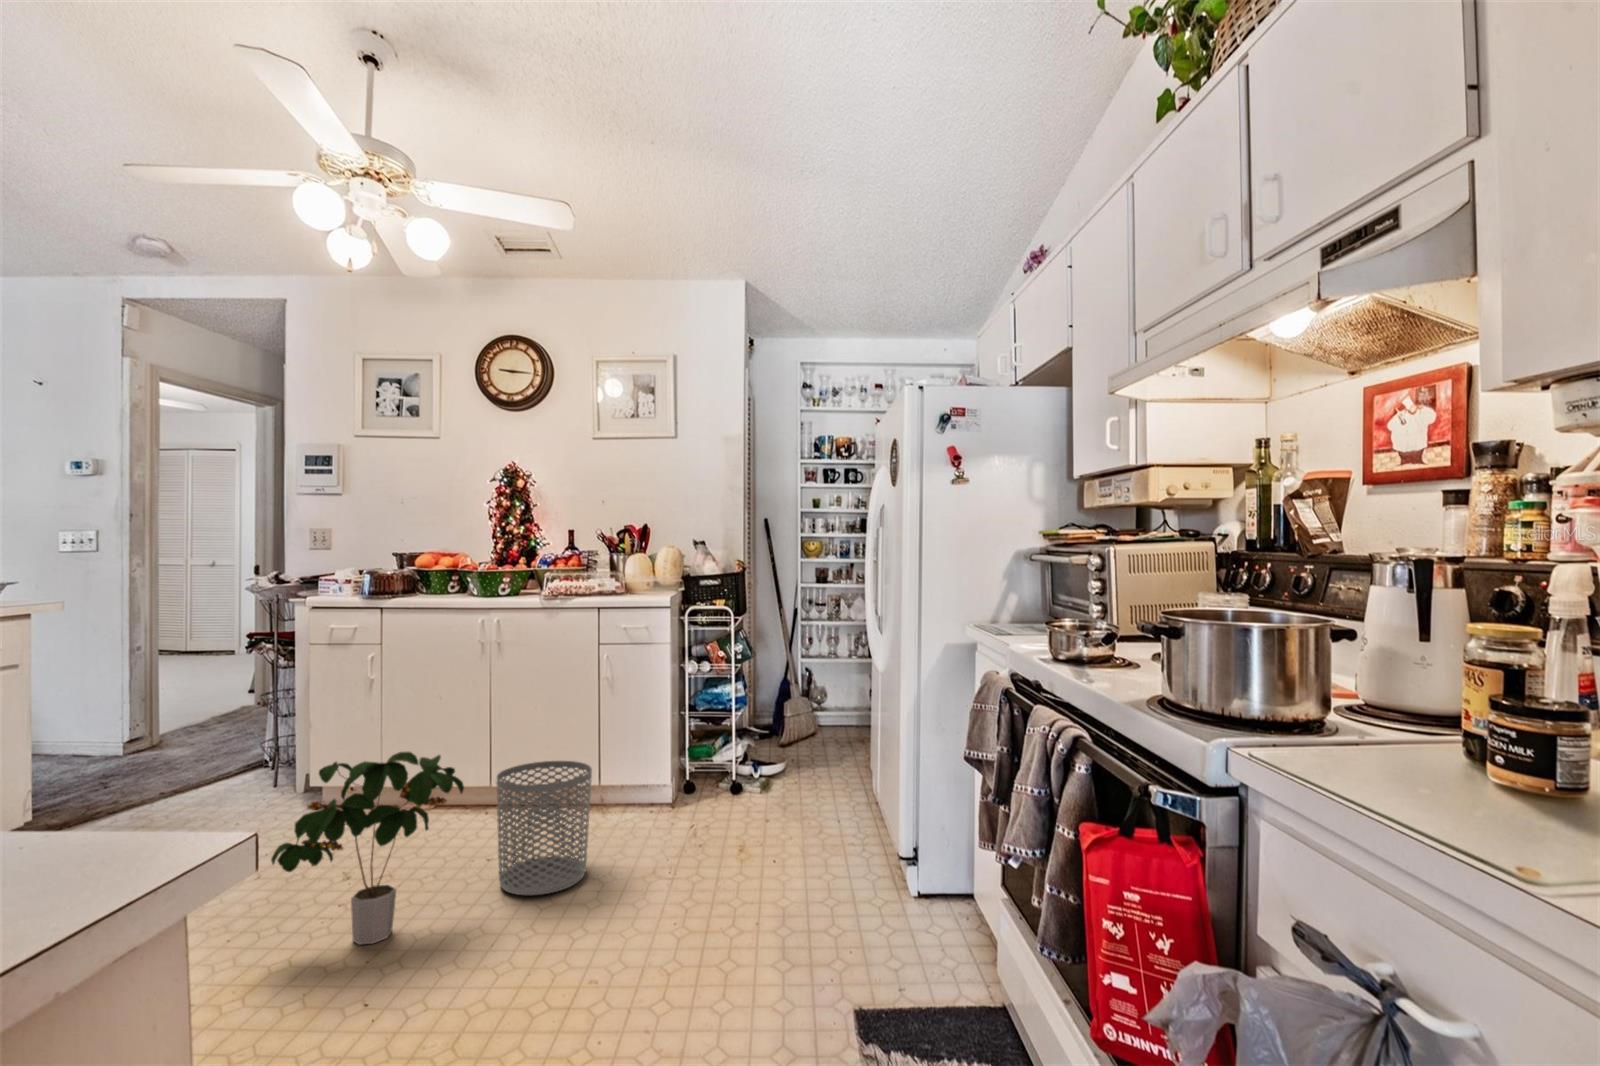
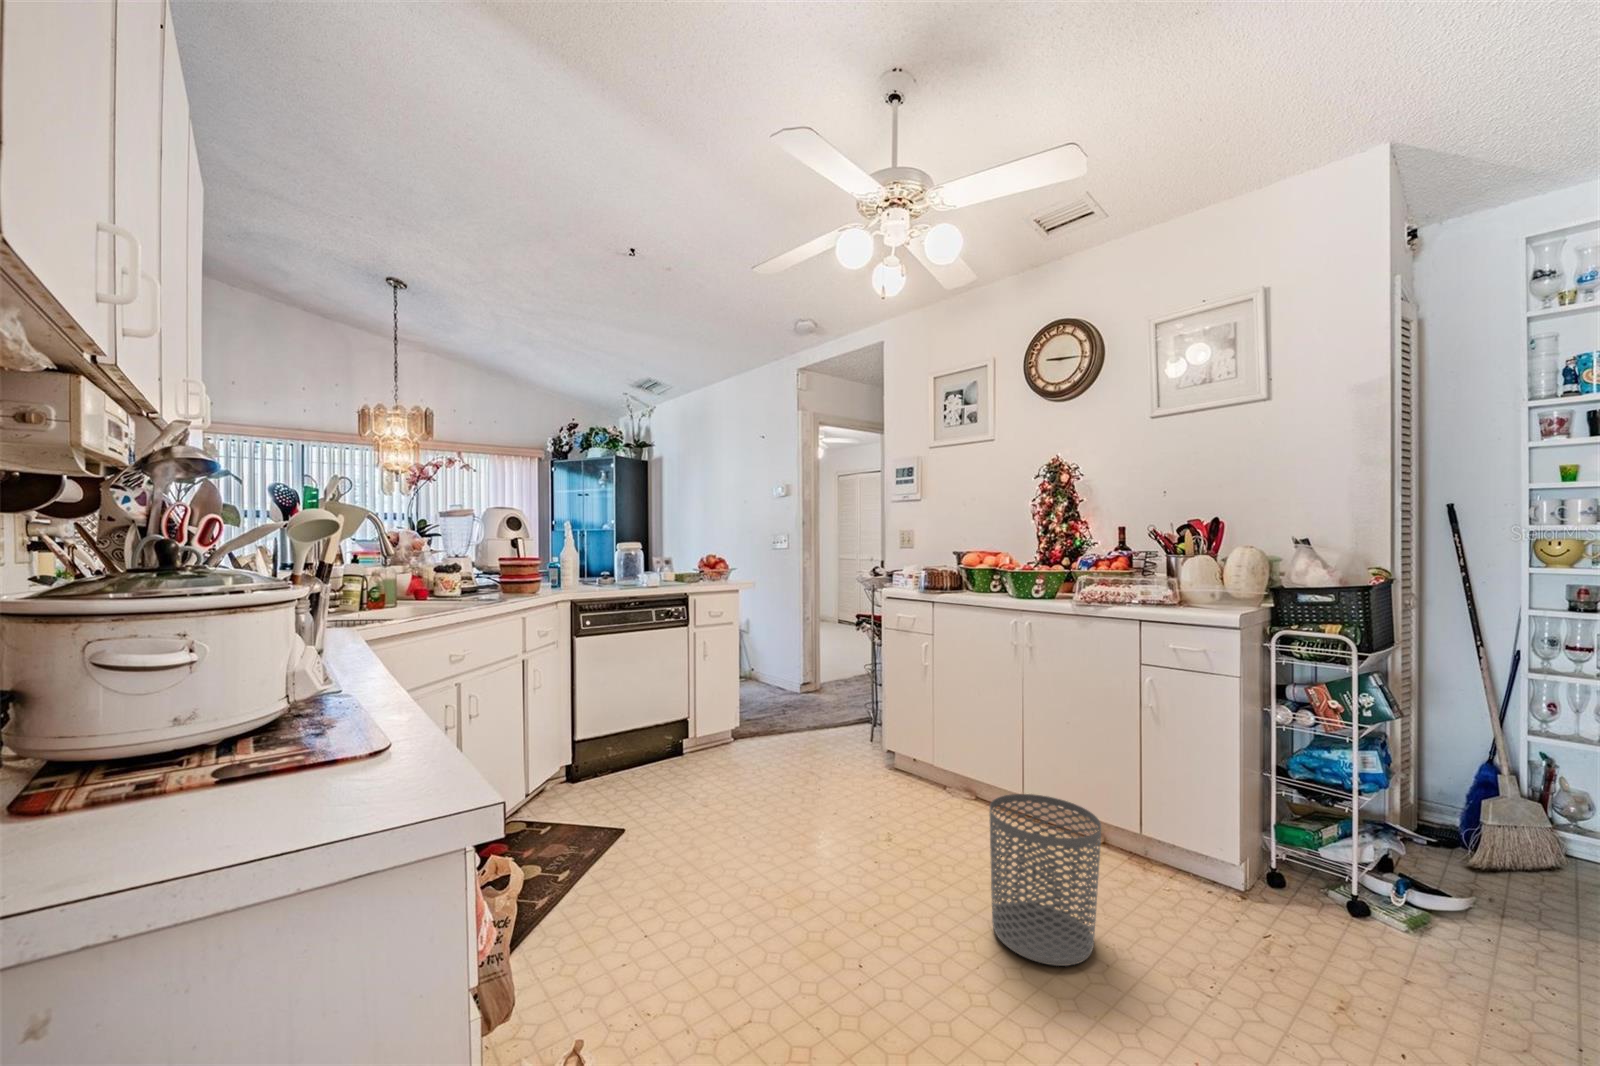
potted plant: present [271,752,464,945] -> none [793,749,948,934]

